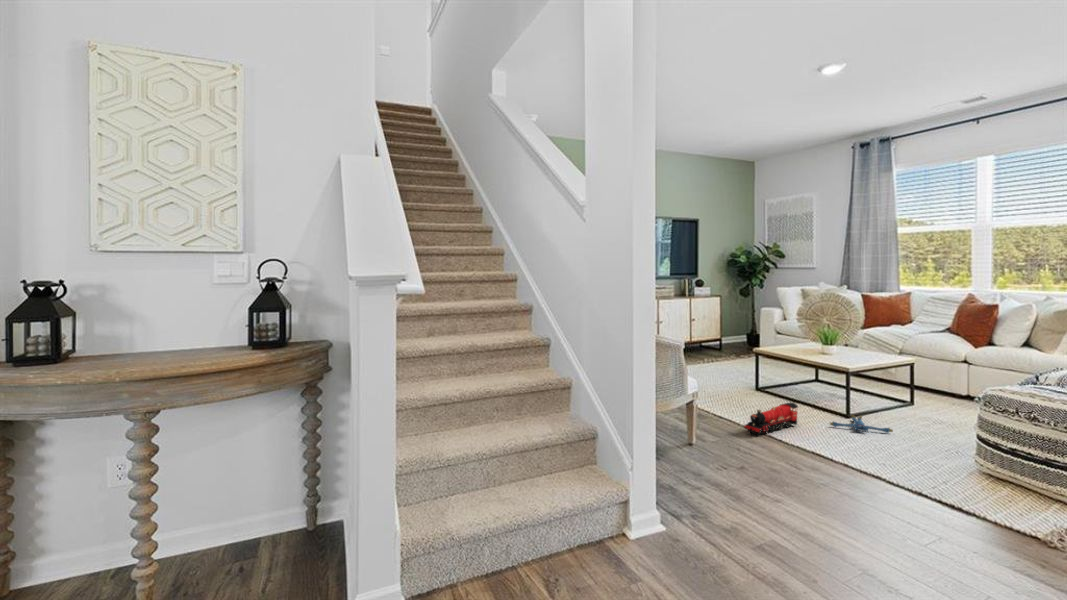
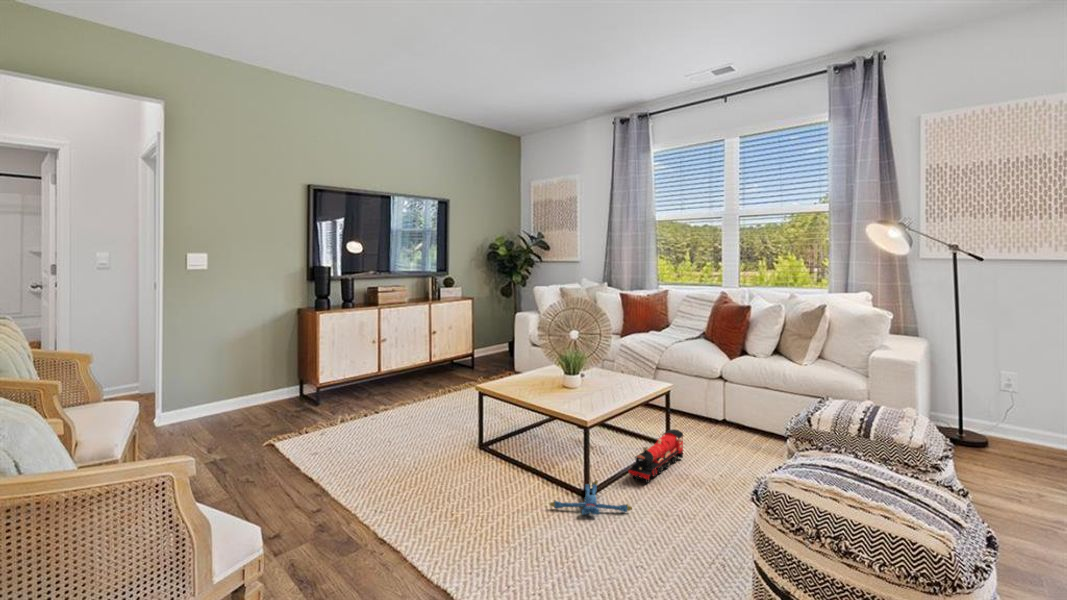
toy train: present [745,403,798,436] -> present [629,429,683,483]

